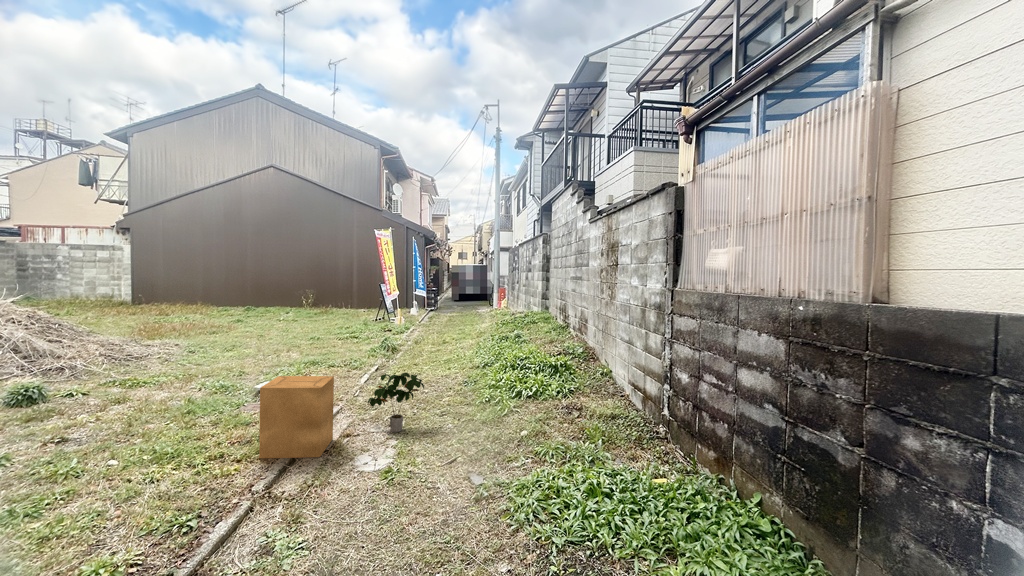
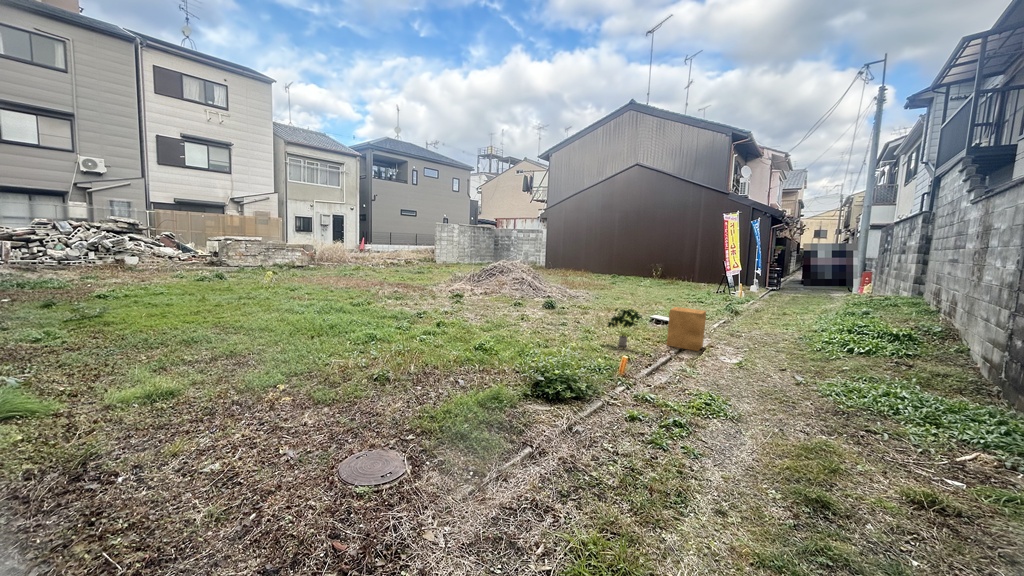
potted plant: present [368,373,424,432] -> present [608,309,642,346]

